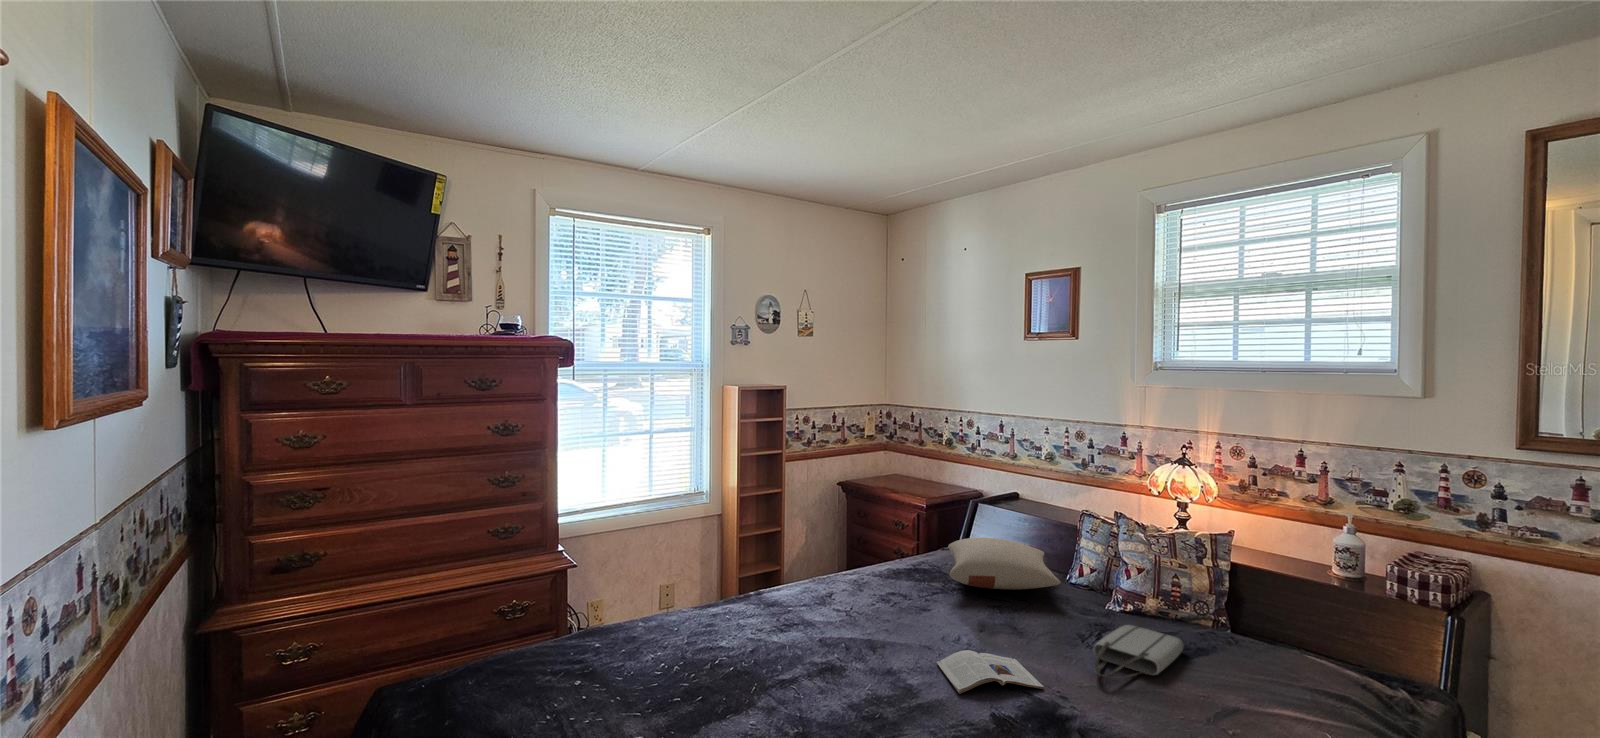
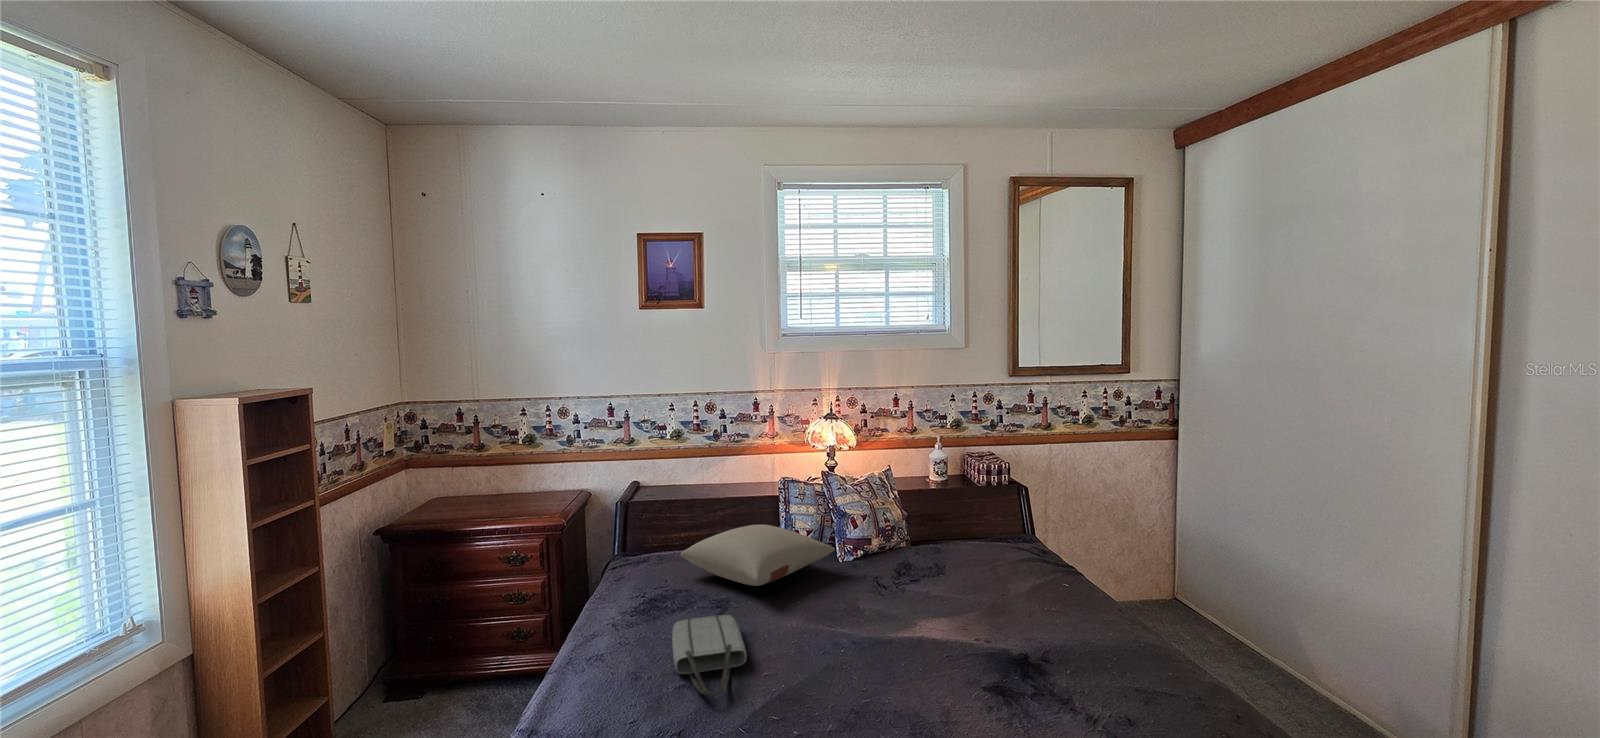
tote bag: present [1094,625,1183,679] -> present [672,615,746,696]
magazine: present [937,650,1044,694] -> none [890,631,976,685]

